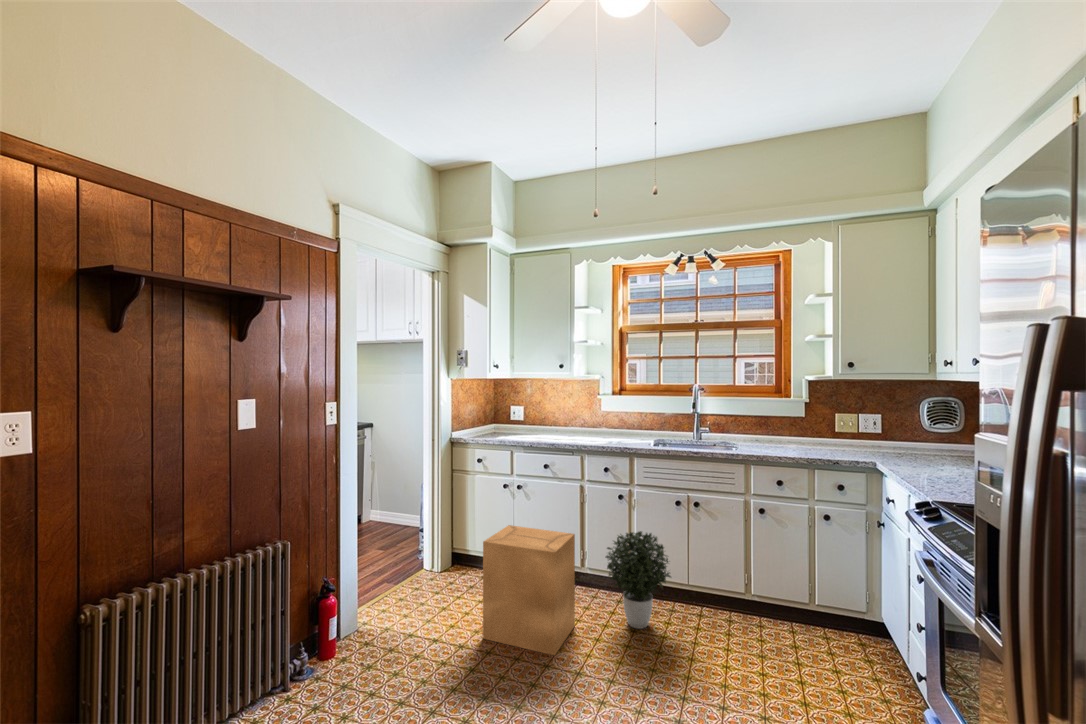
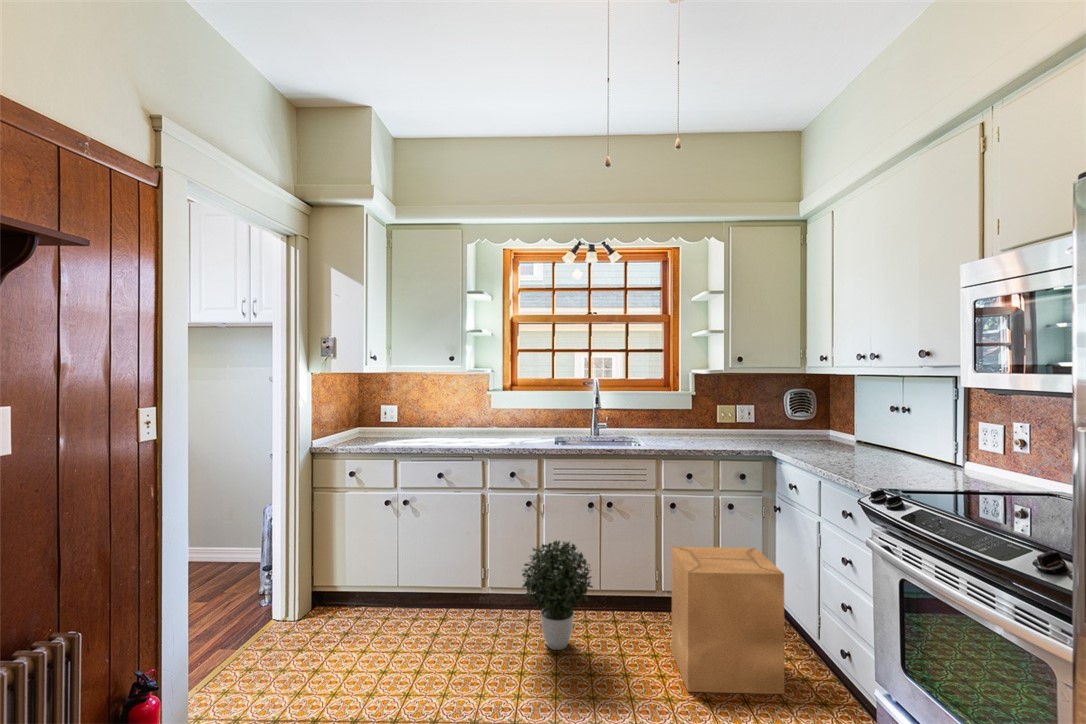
cardboard box: present [483,525,575,655] -> present [672,547,784,694]

